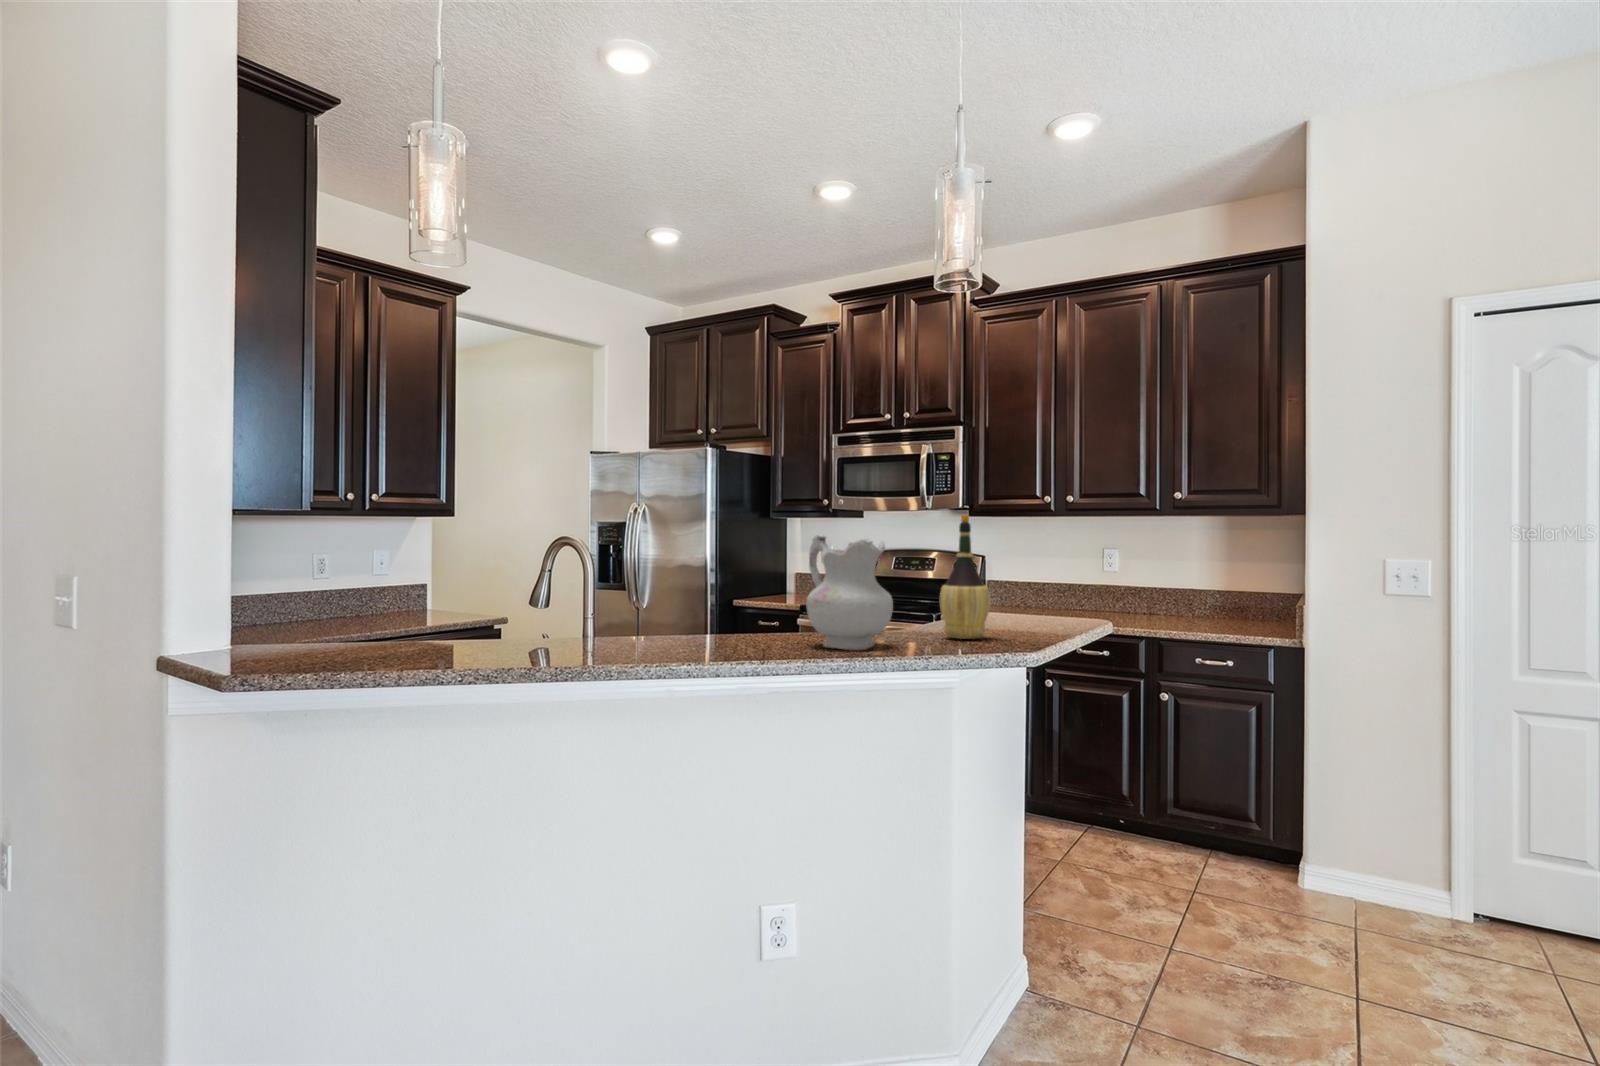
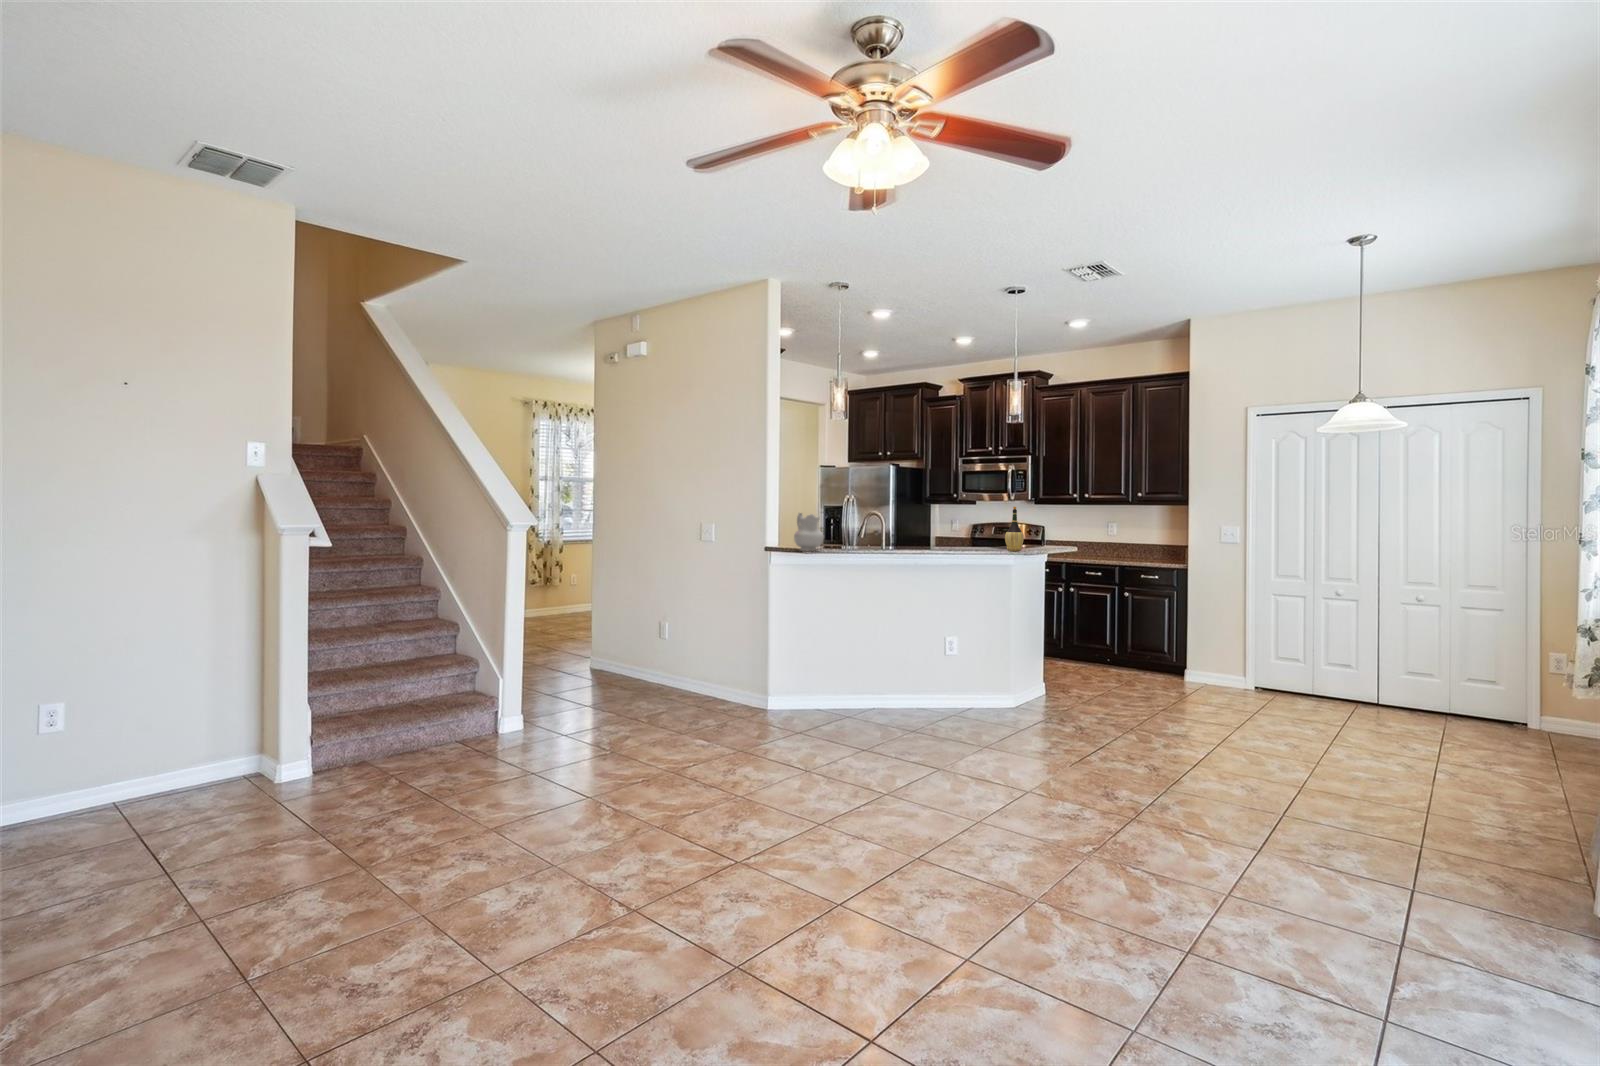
ceramic pitcher: present [806,536,893,650] -> present [794,513,824,551]

